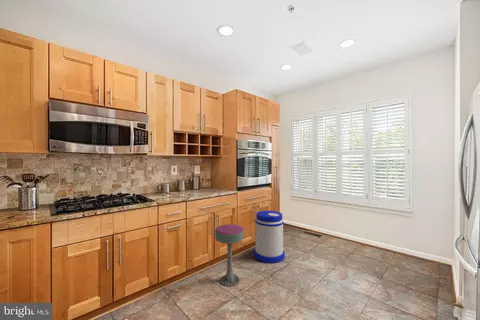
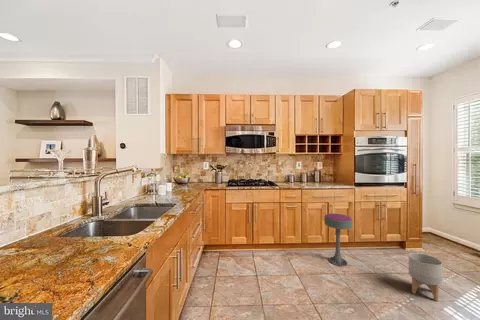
trash can: present [254,211,285,263] -> none [375,211,415,266]
planter: none [294,248,318,290] -> present [408,253,443,301]

